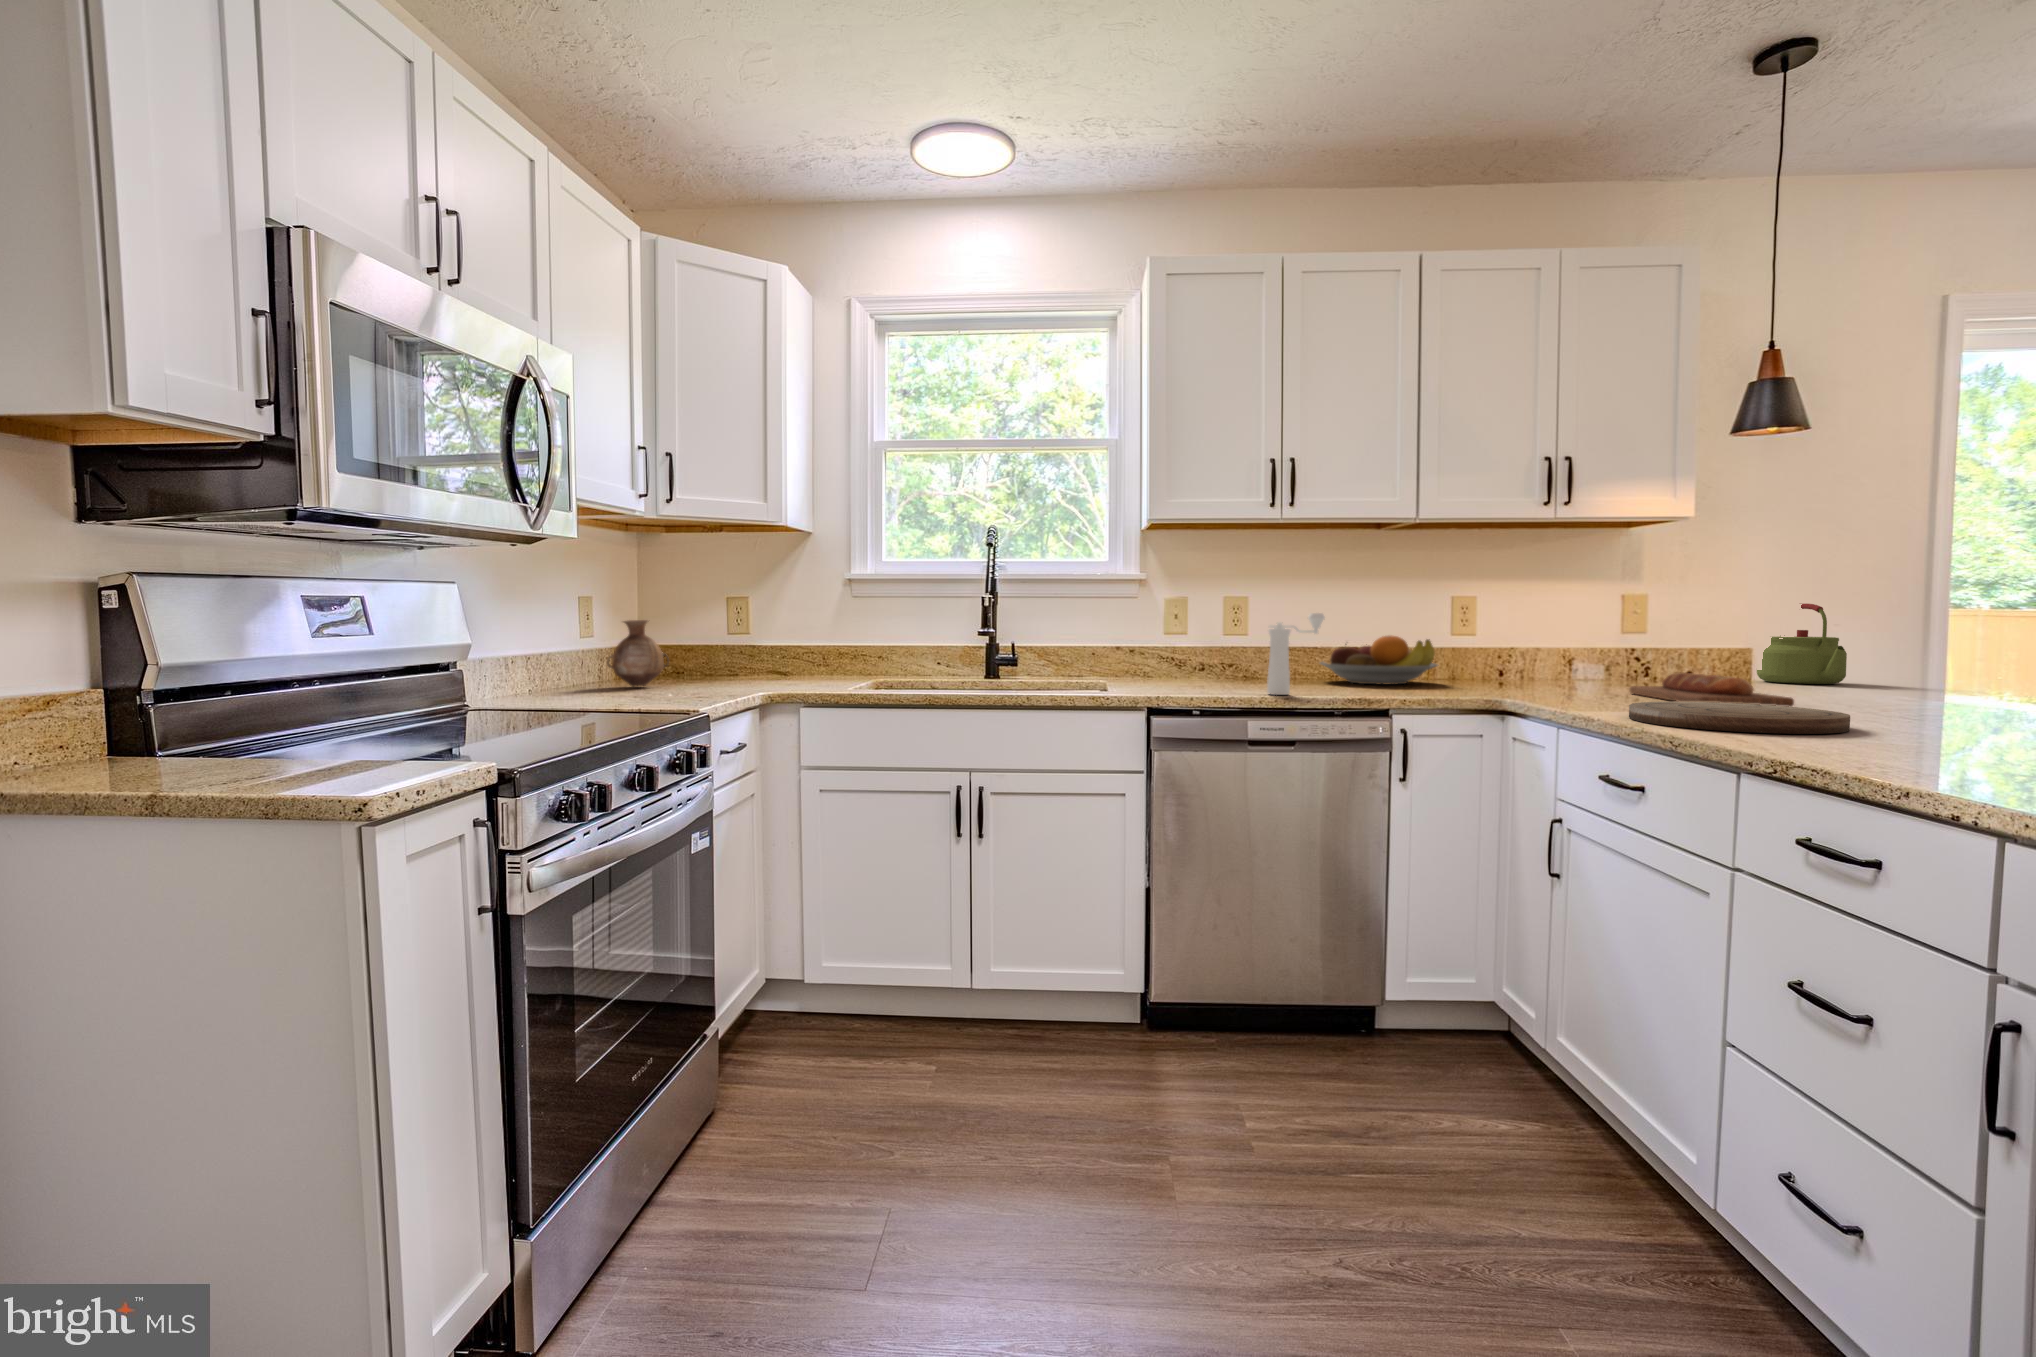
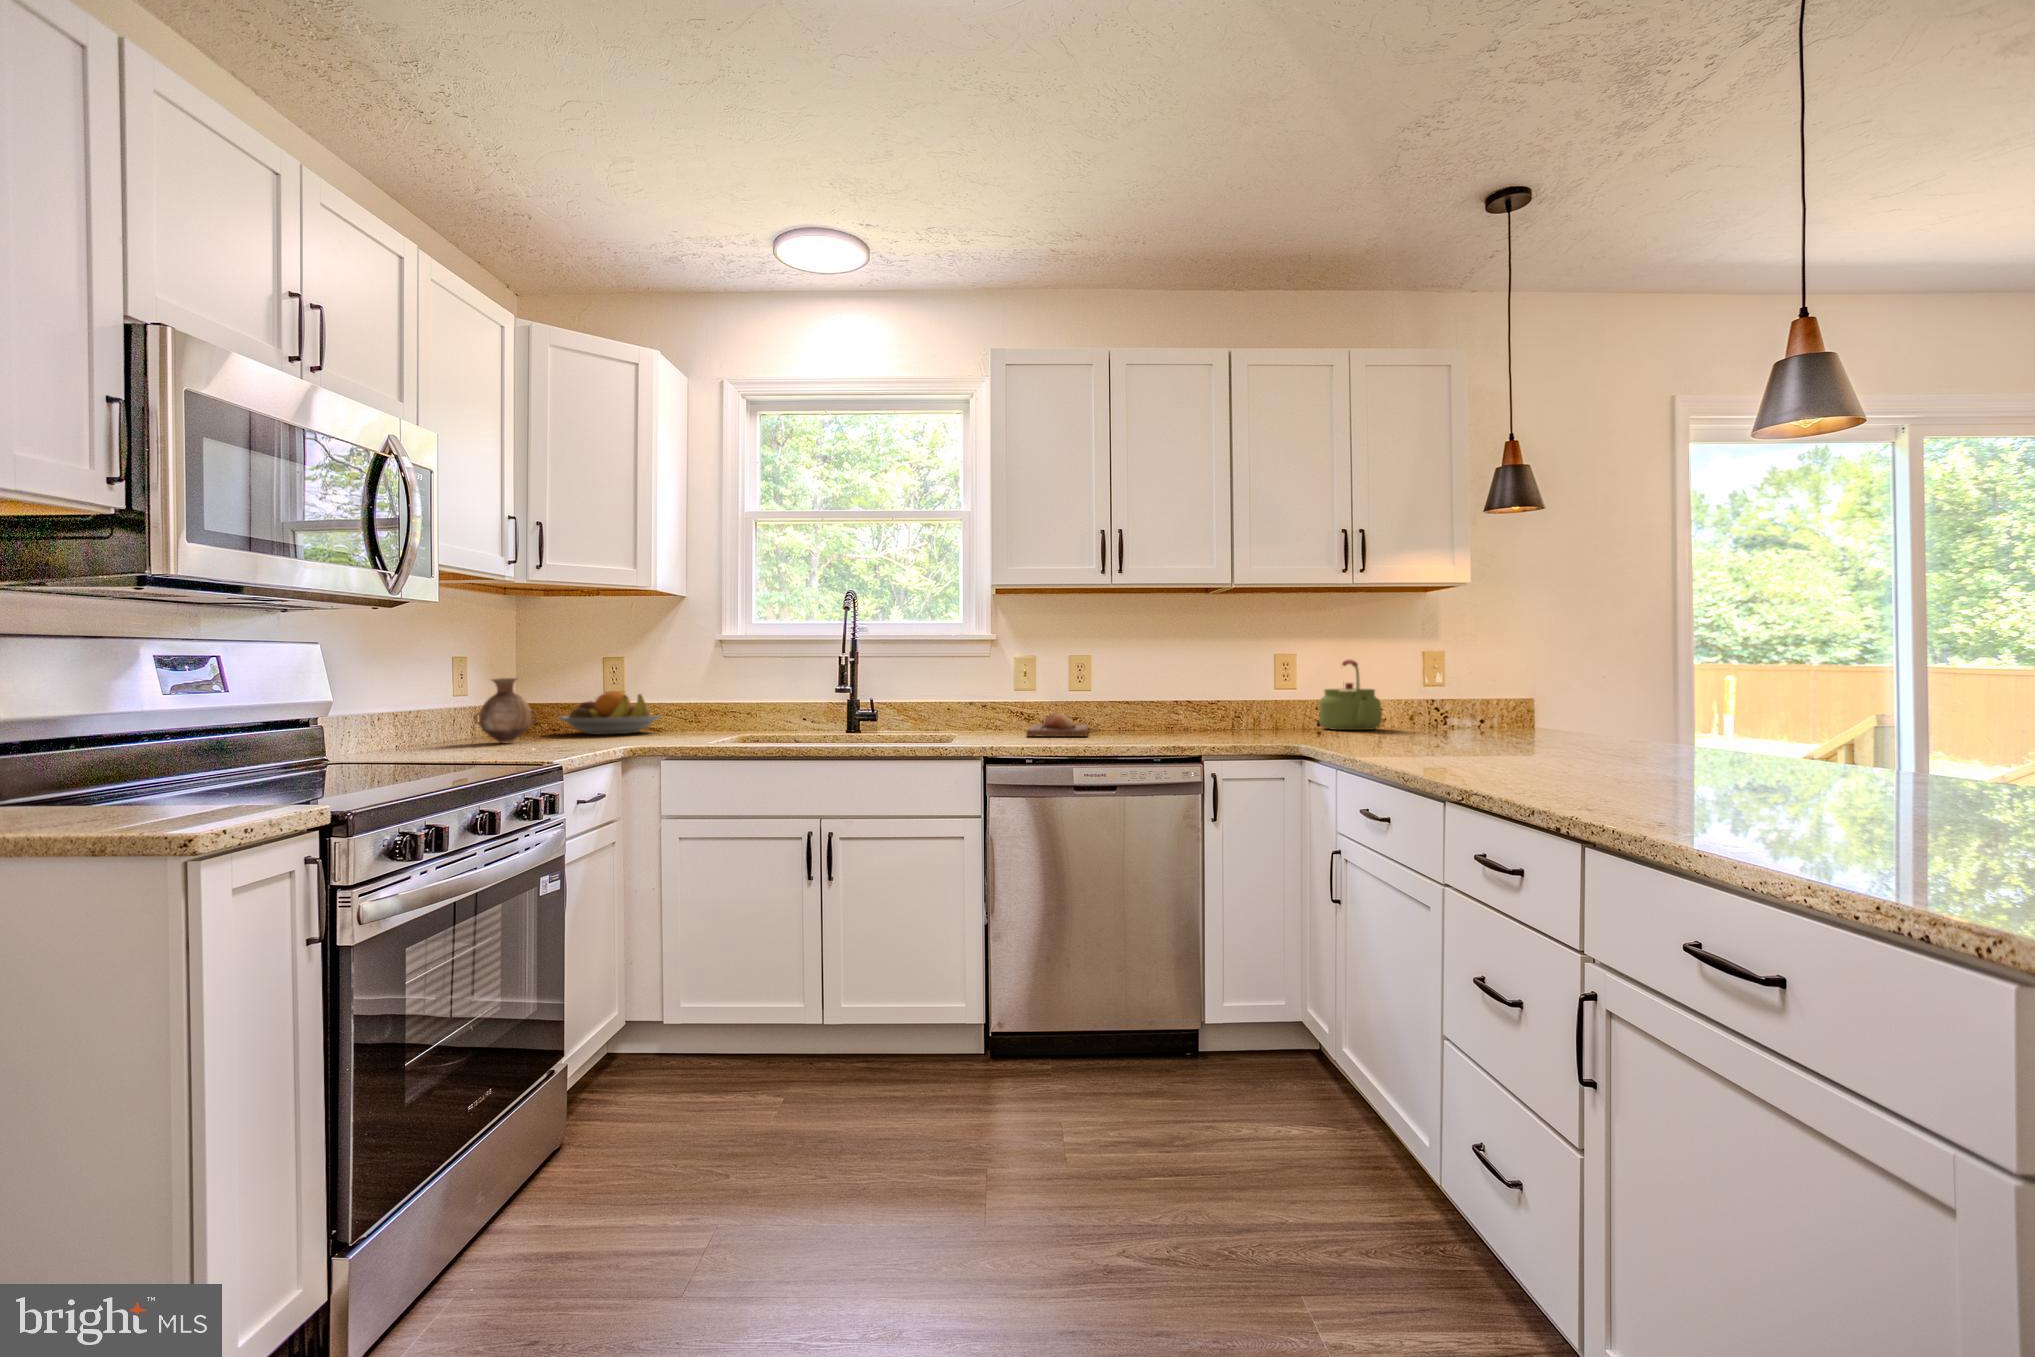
kettle: present [1757,604,1847,684] -> present [1318,660,1381,730]
pepper mill: present [1267,613,1325,695] -> none [1096,669,1147,742]
fruit bowl: present [1320,635,1437,685] -> present [559,691,661,734]
bread loaf: present [1629,673,1794,706] -> present [1026,713,1088,737]
cutting board: present [1629,701,1850,734] -> none [1379,742,1541,766]

